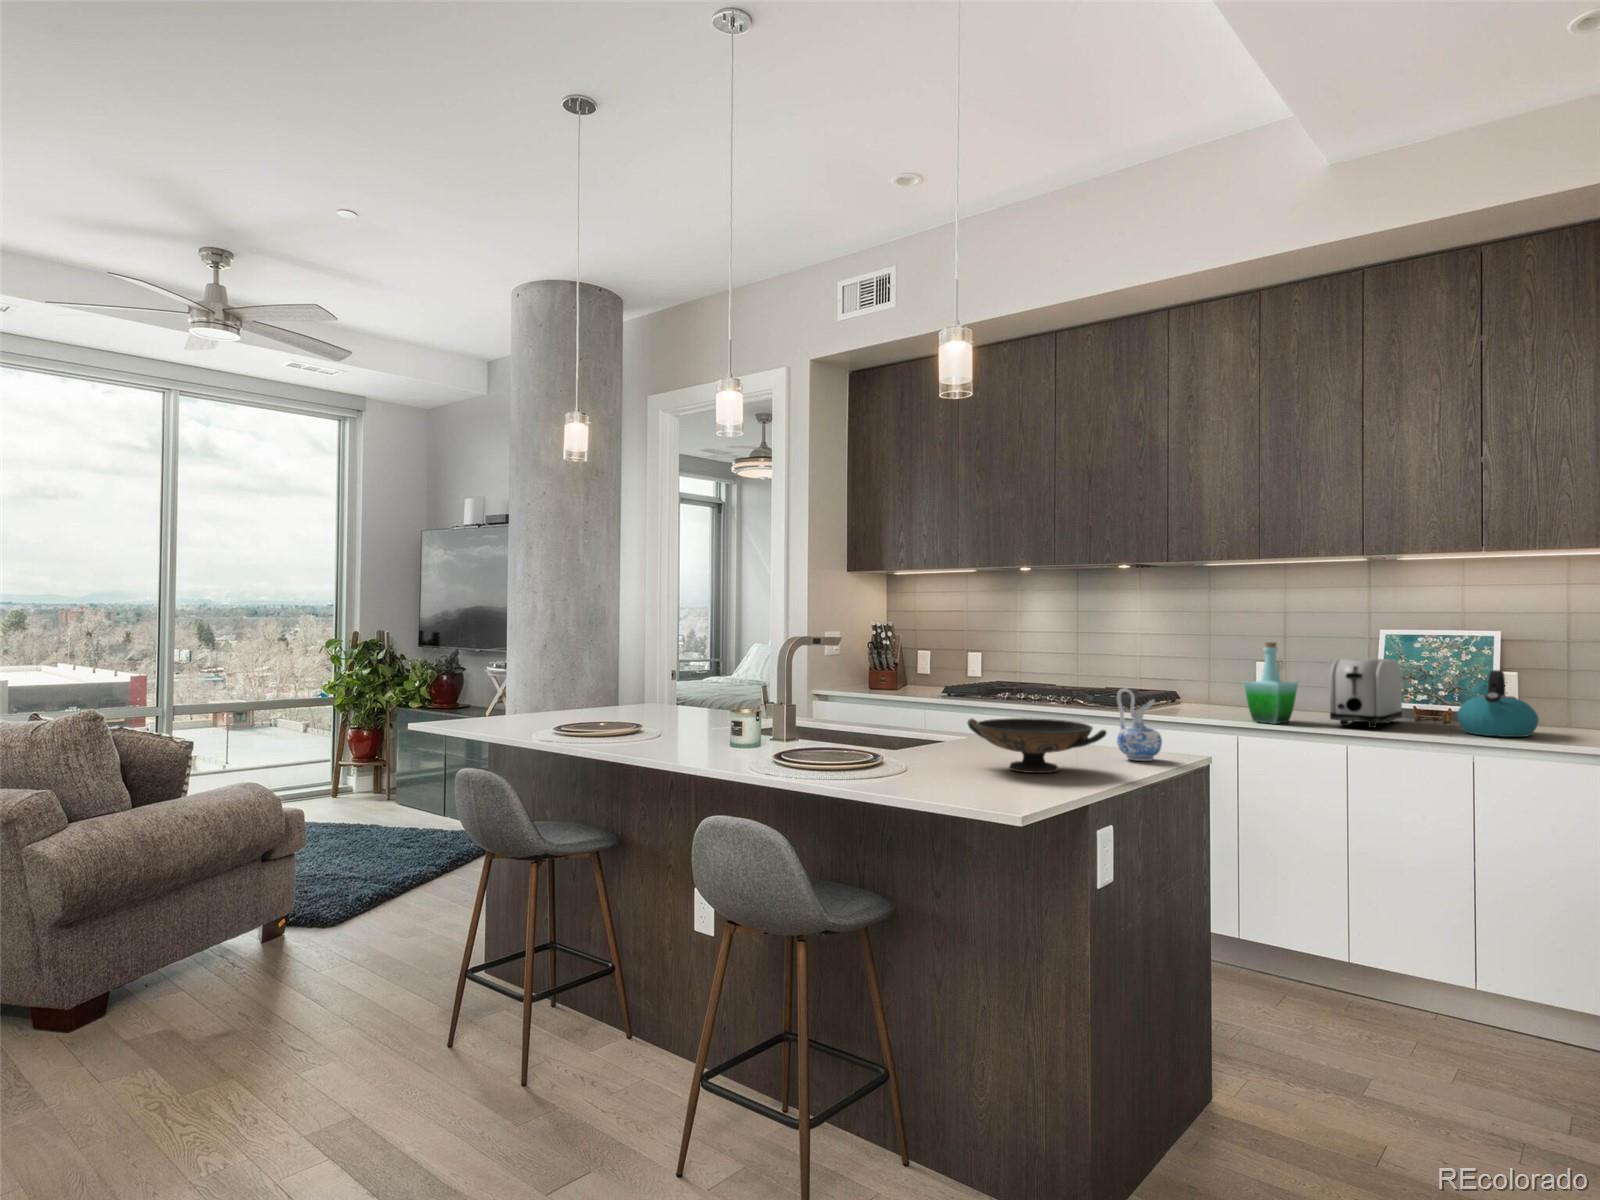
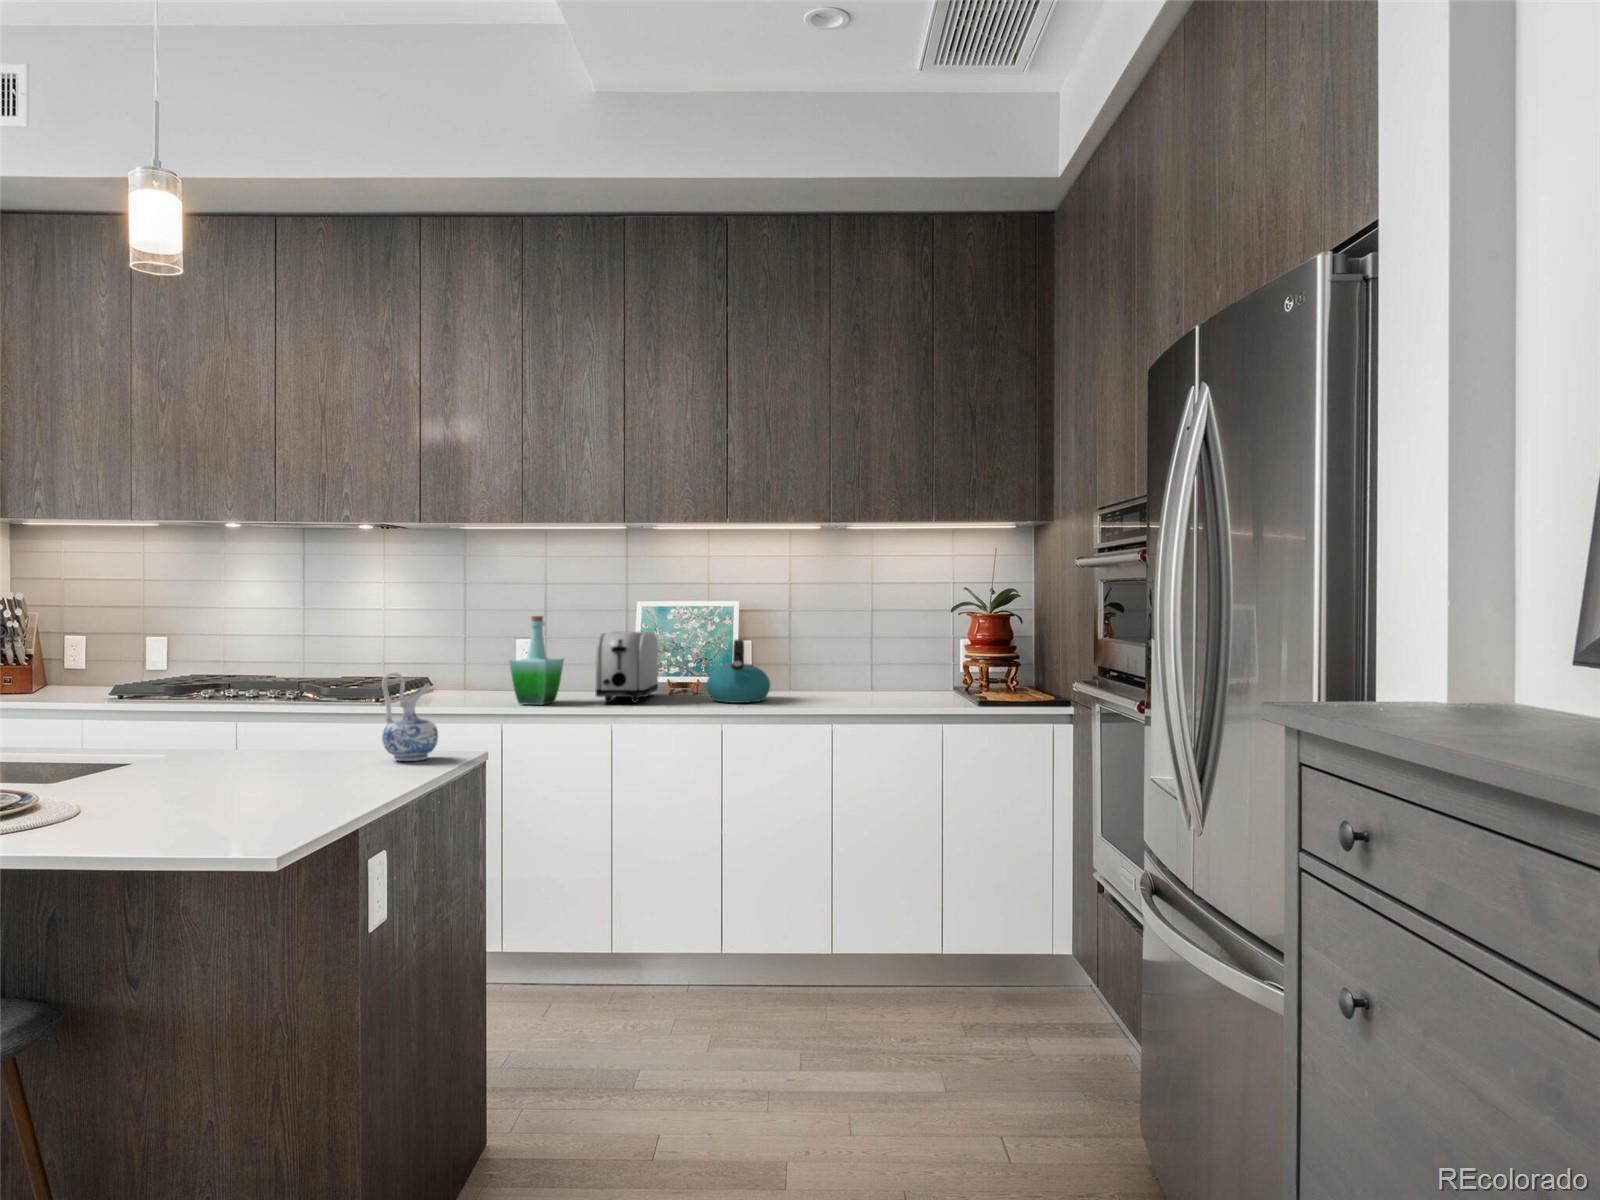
decorative bowl: present [967,718,1106,773] -> none [167,717,377,793]

